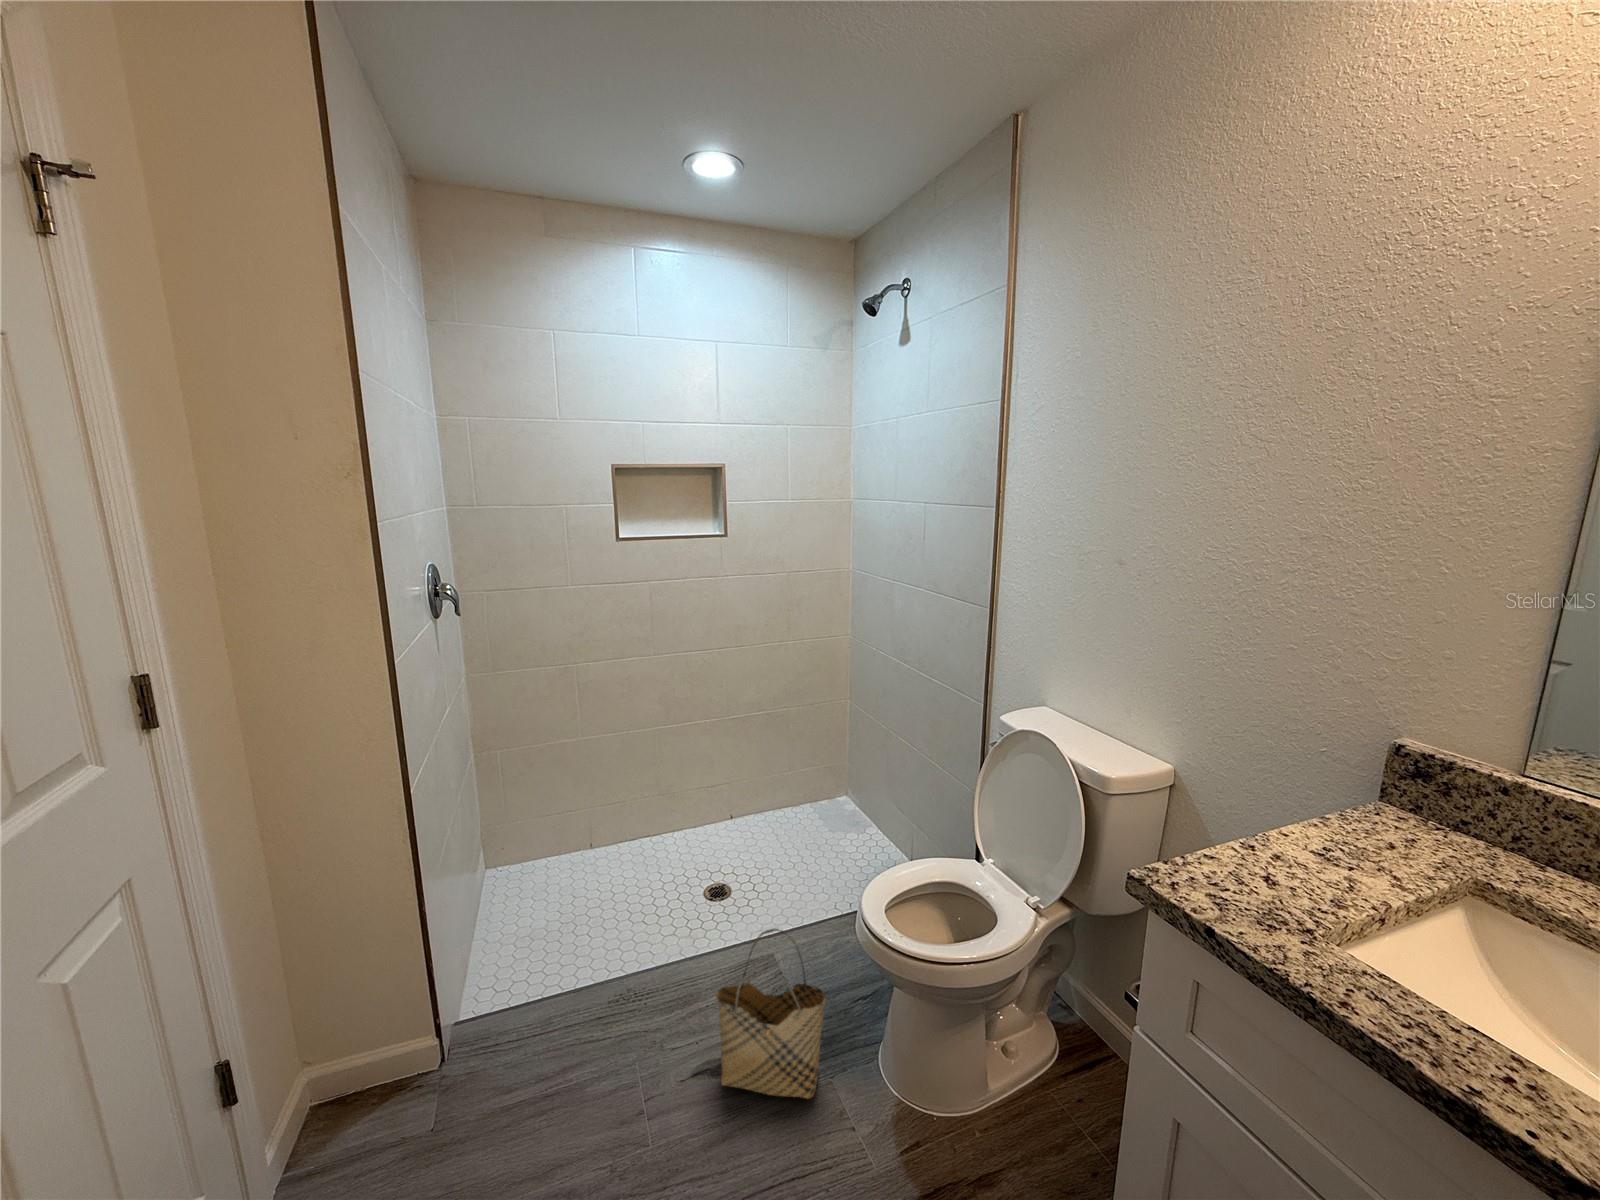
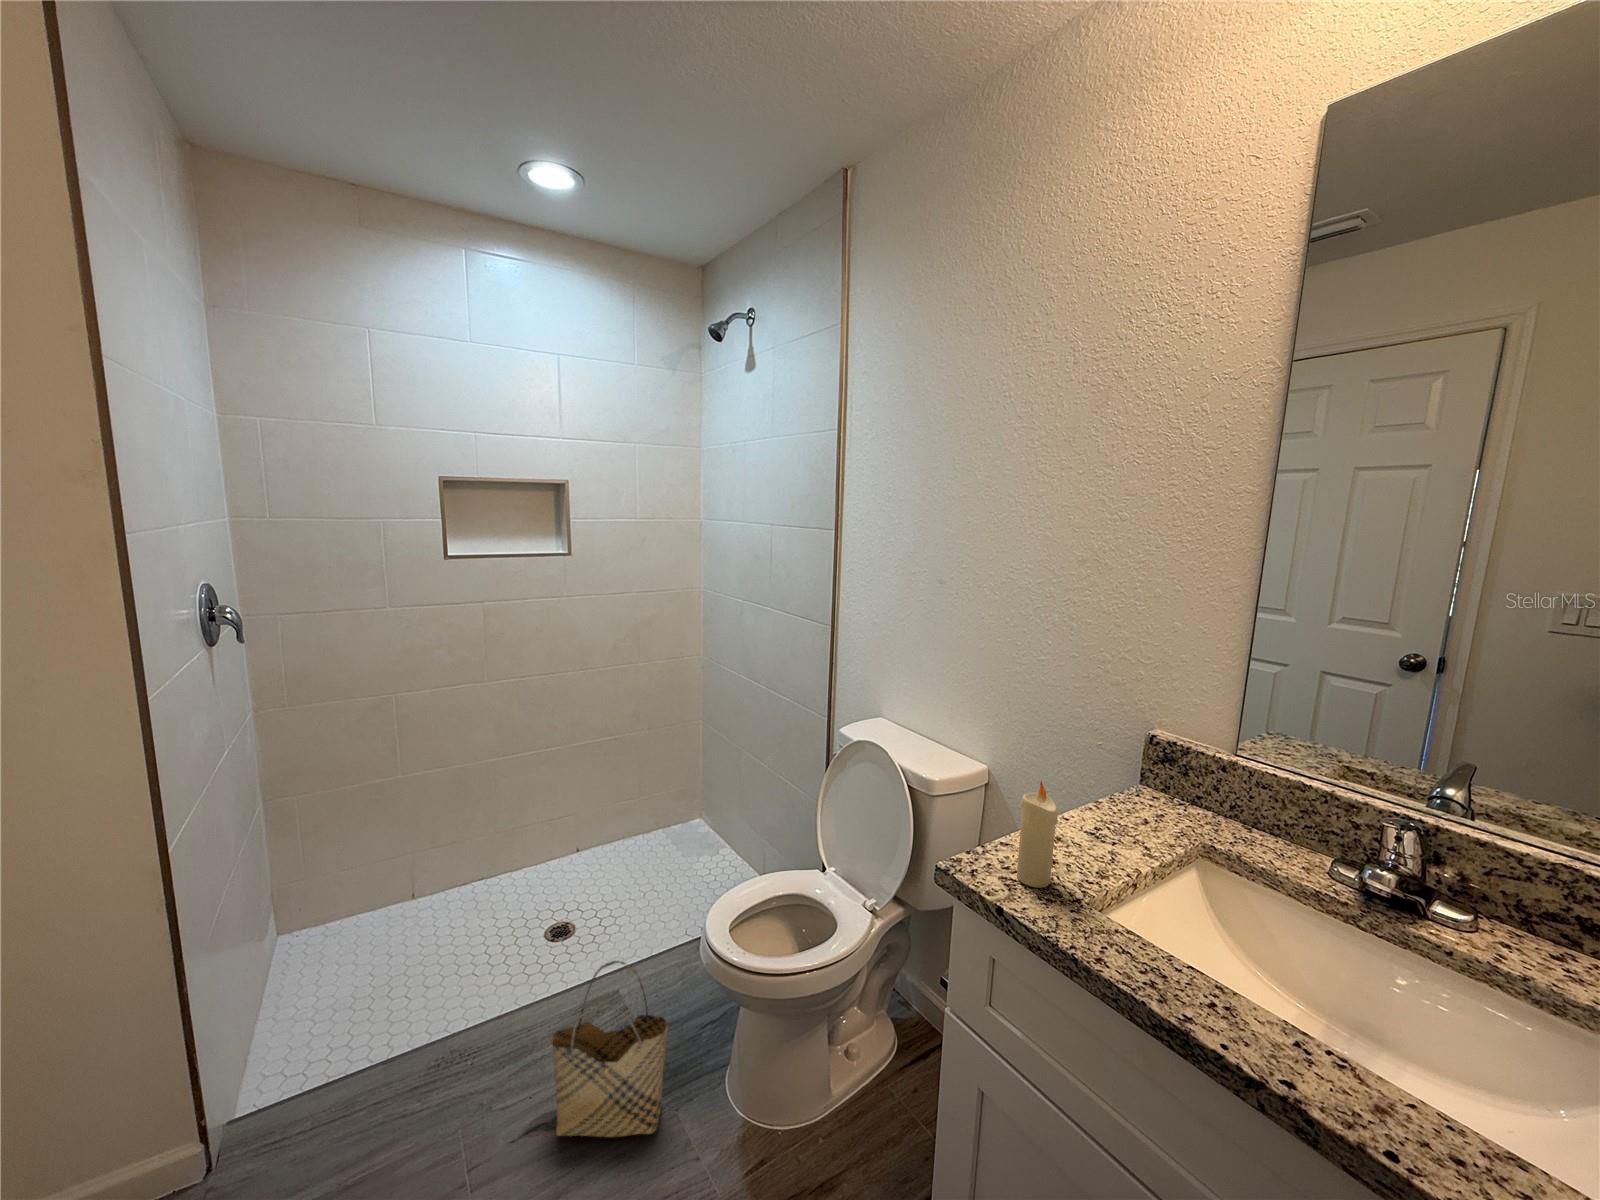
candle: none [1228,790,1284,911] -> present [1017,781,1058,888]

